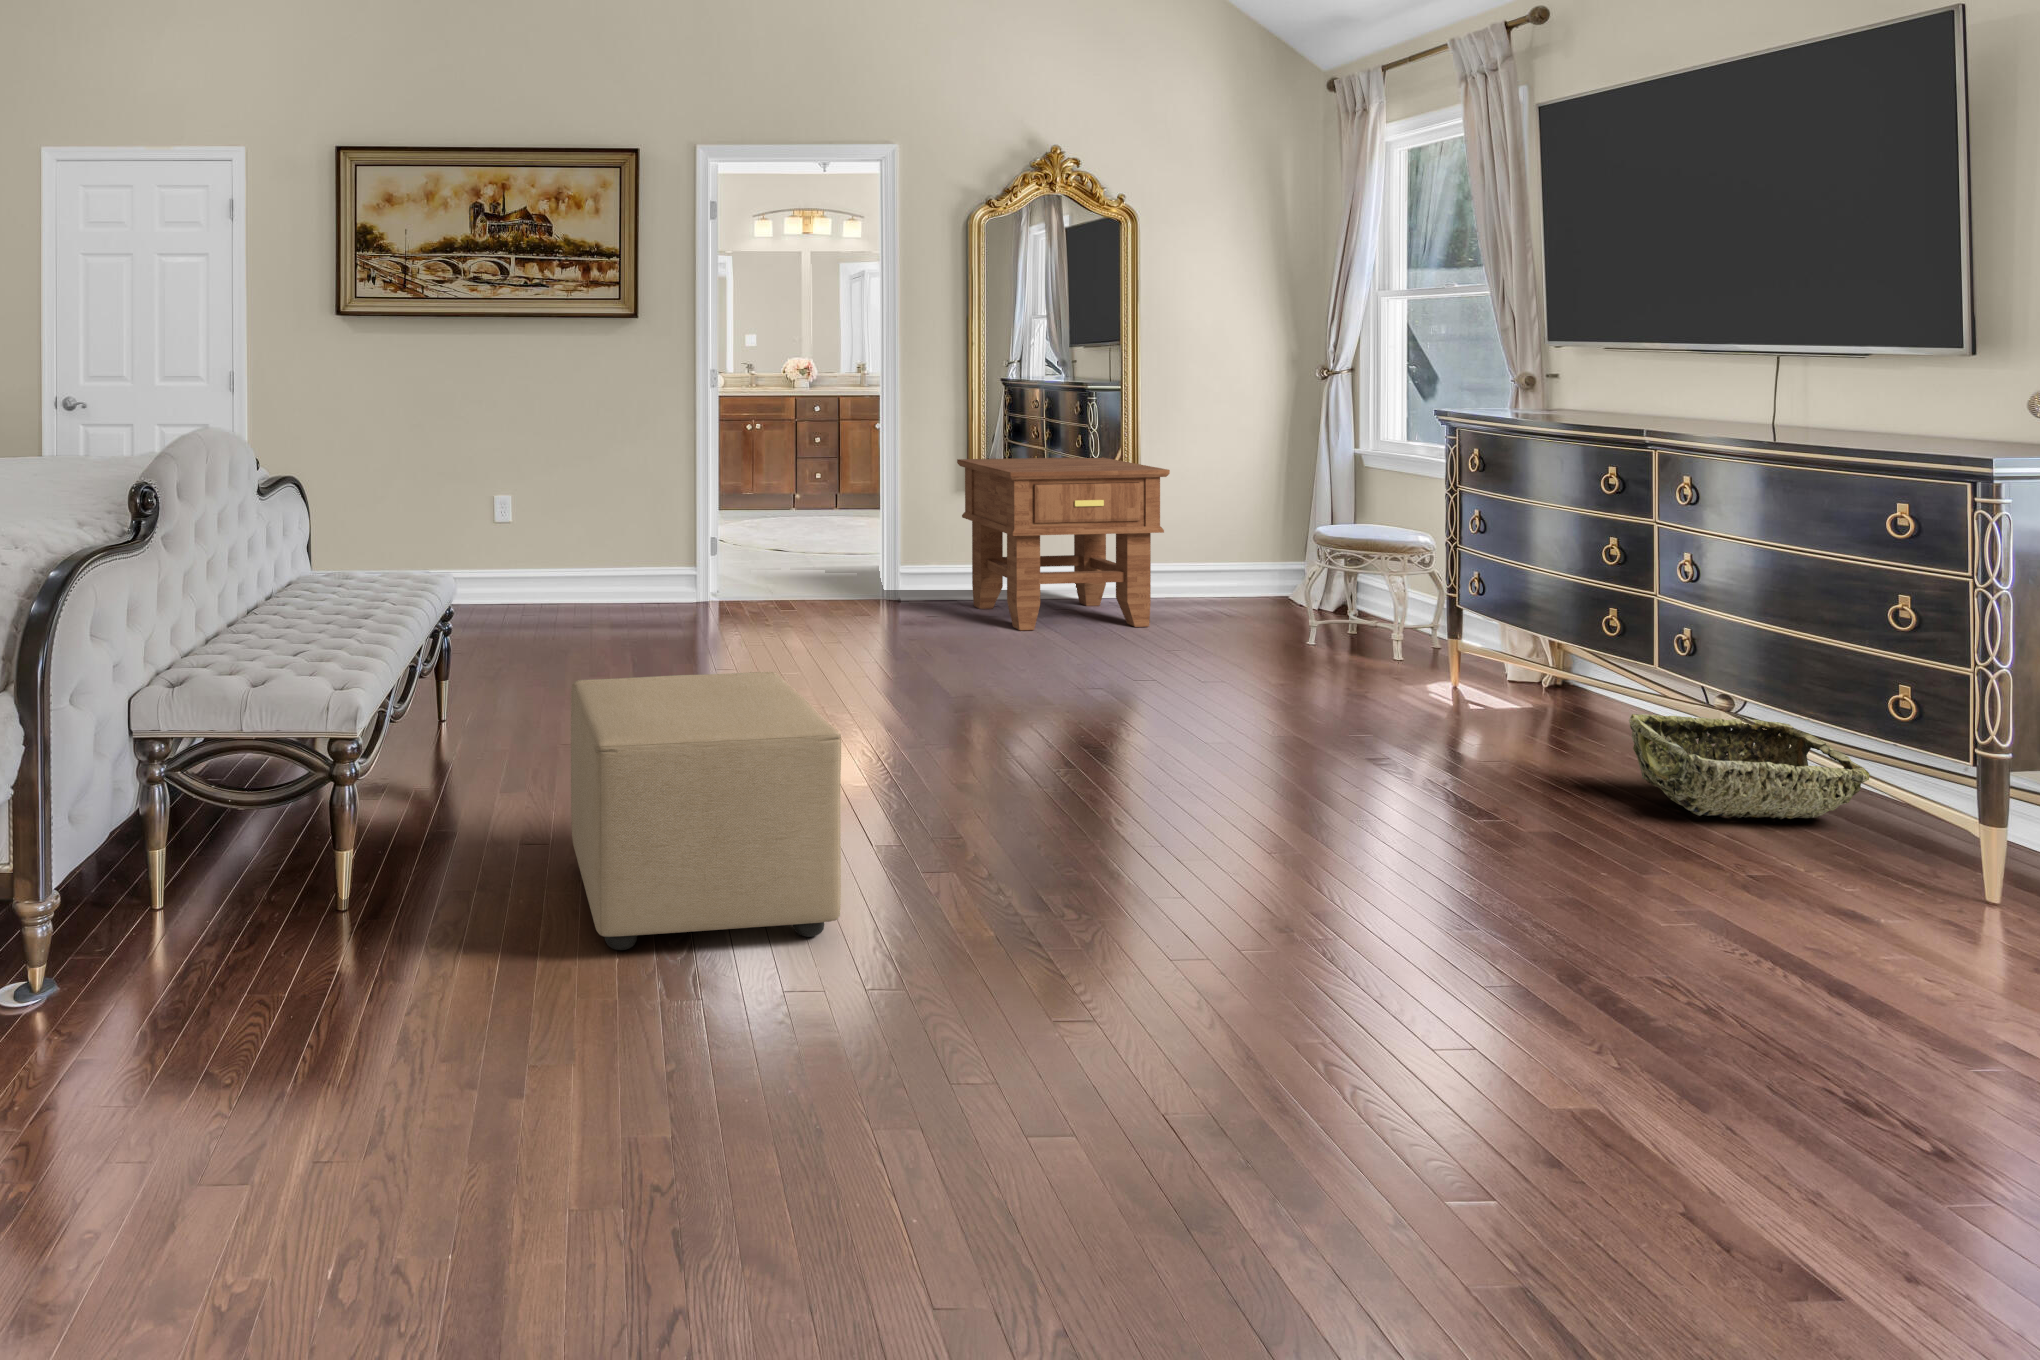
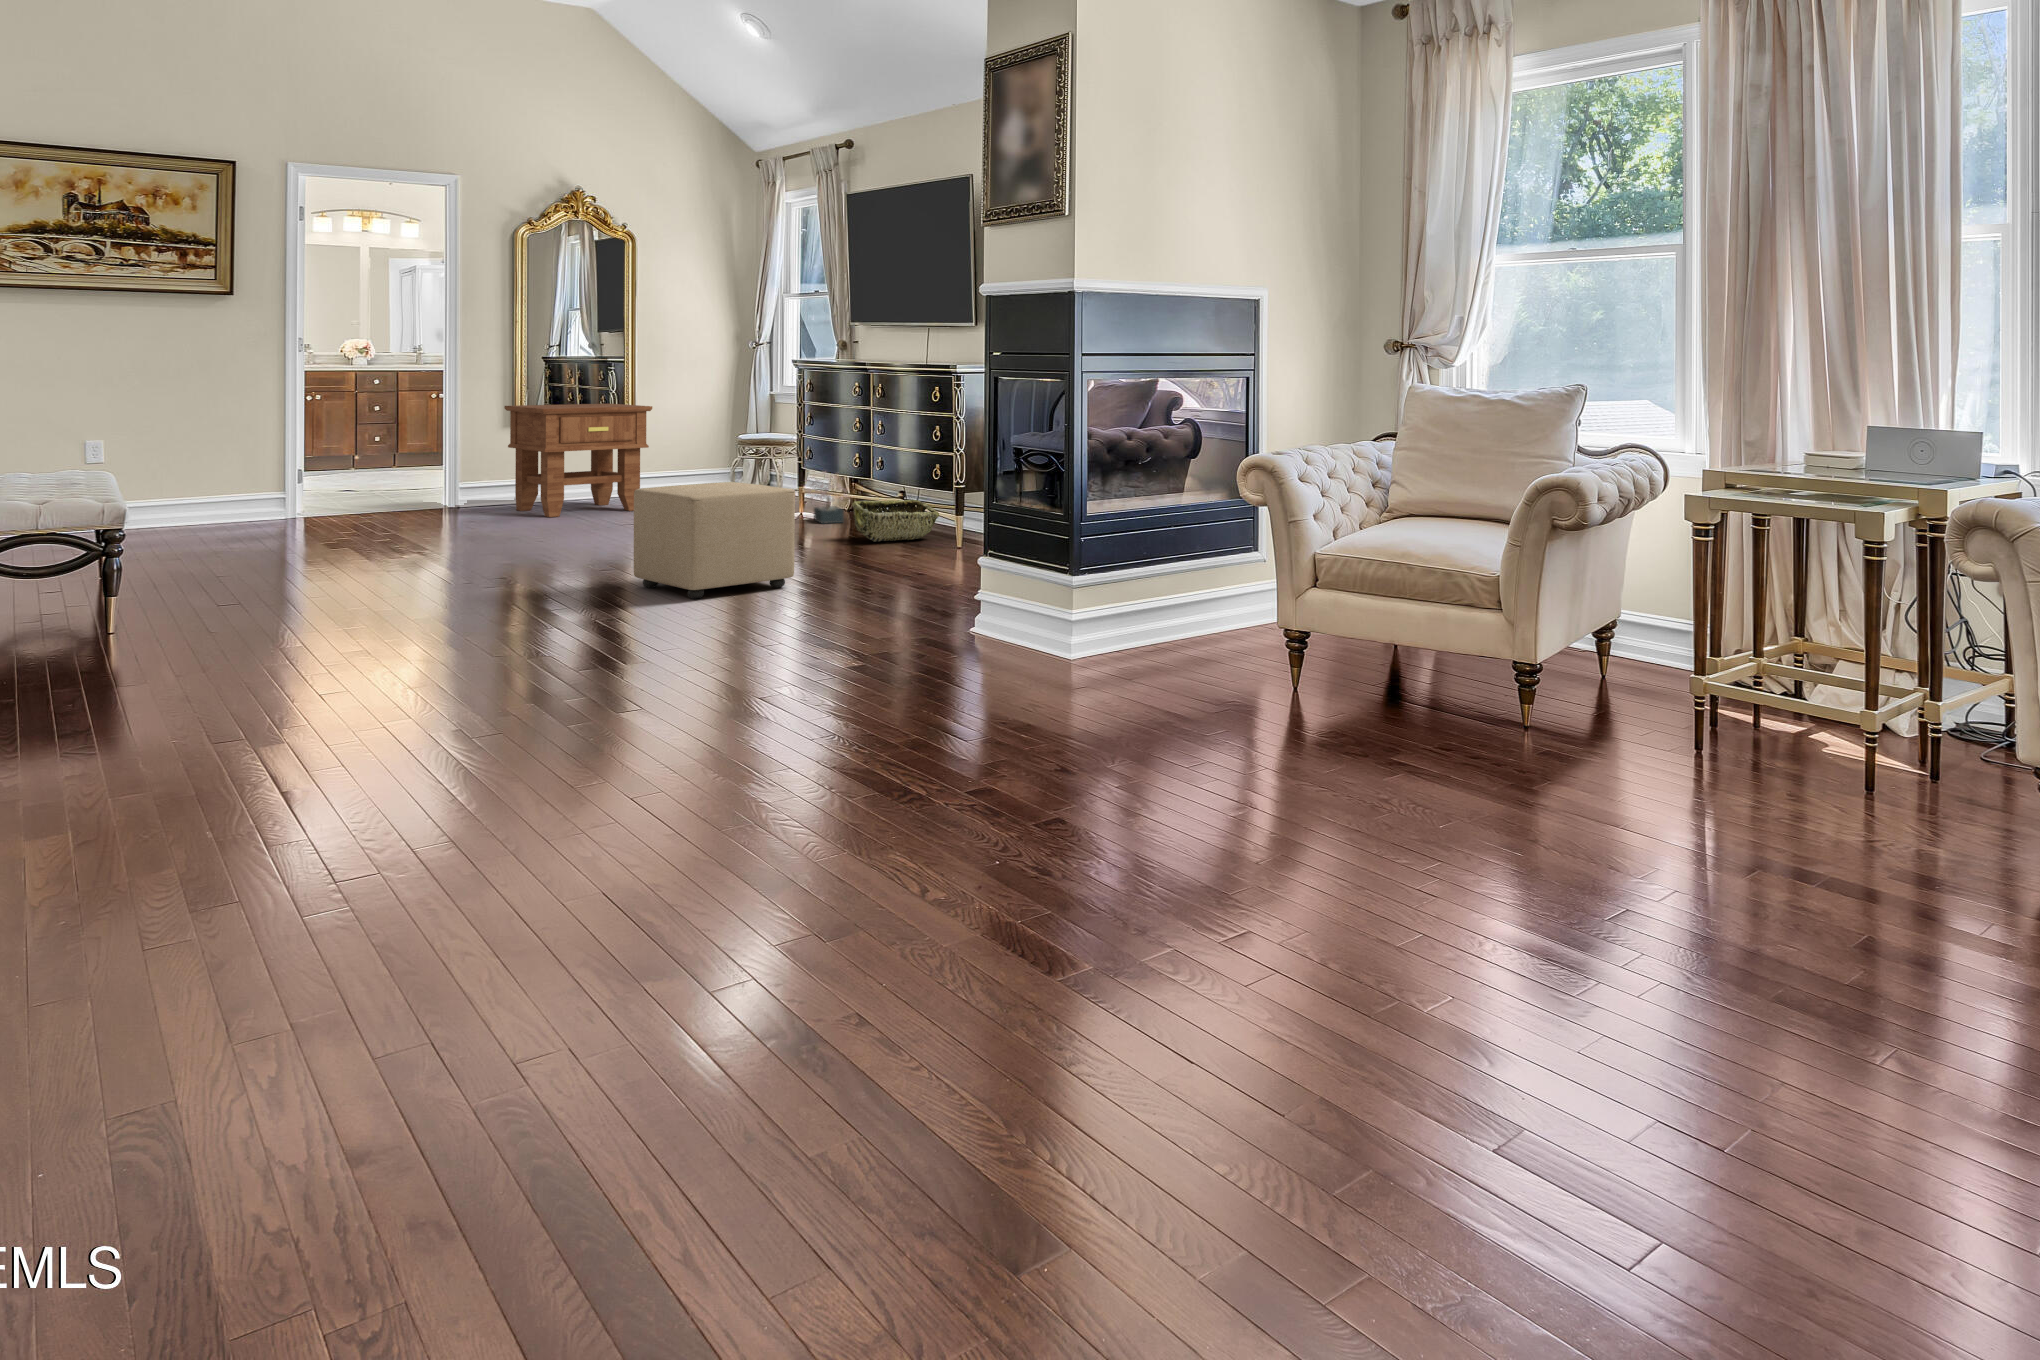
decorative plant: none [1458,608,1568,716] -> present [806,472,847,524]
ottoman: present [571,672,841,950] -> present [634,482,795,599]

